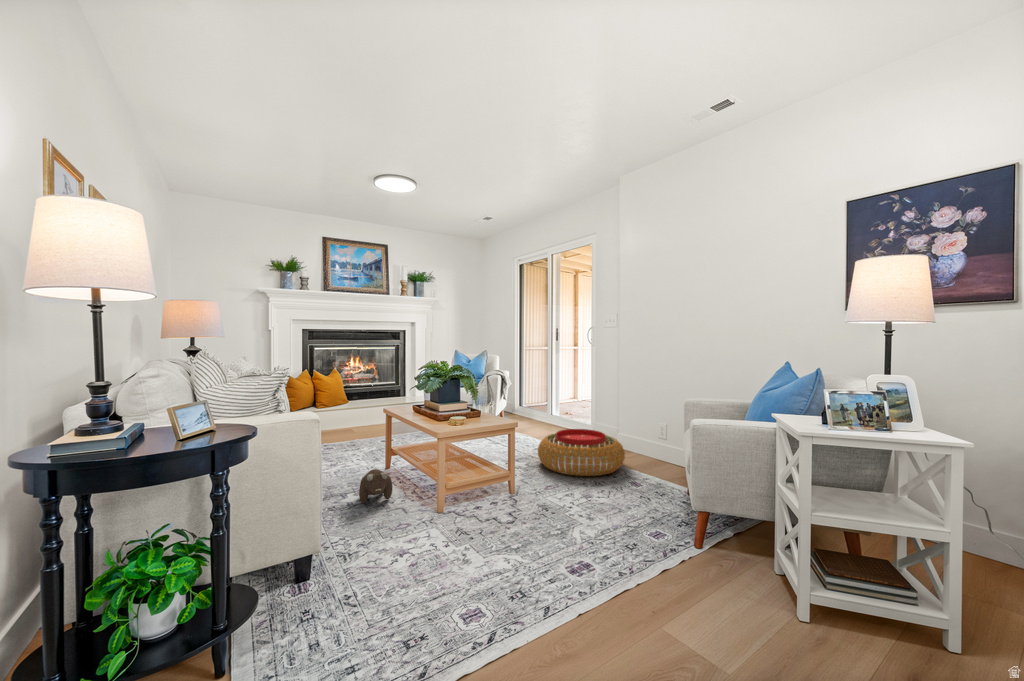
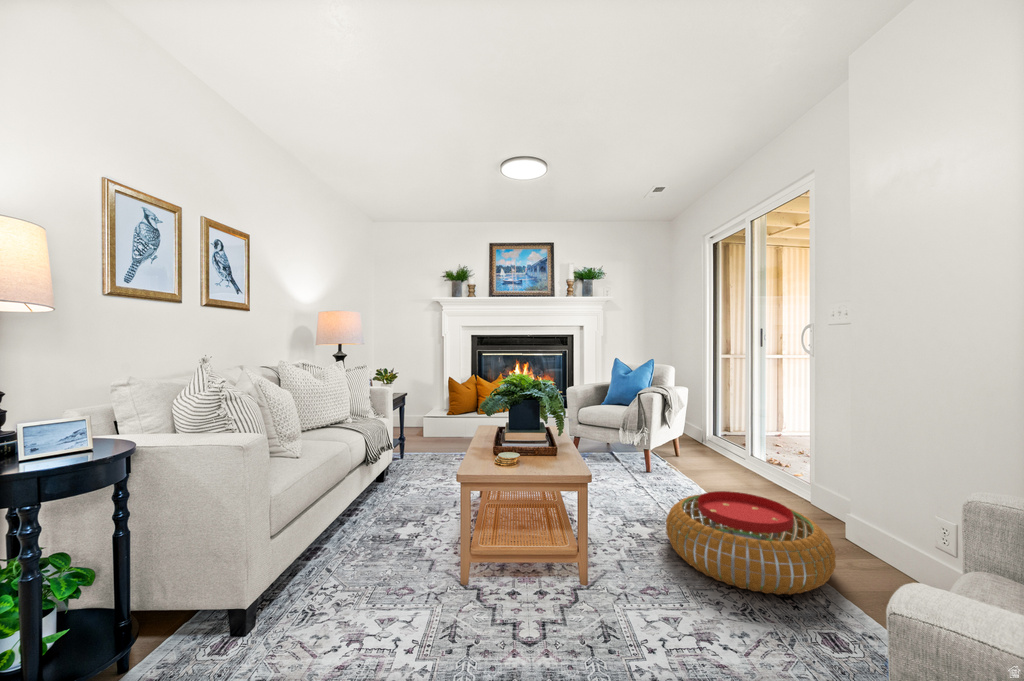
plush toy: present [359,469,392,503] -> none [396,502,437,544]

